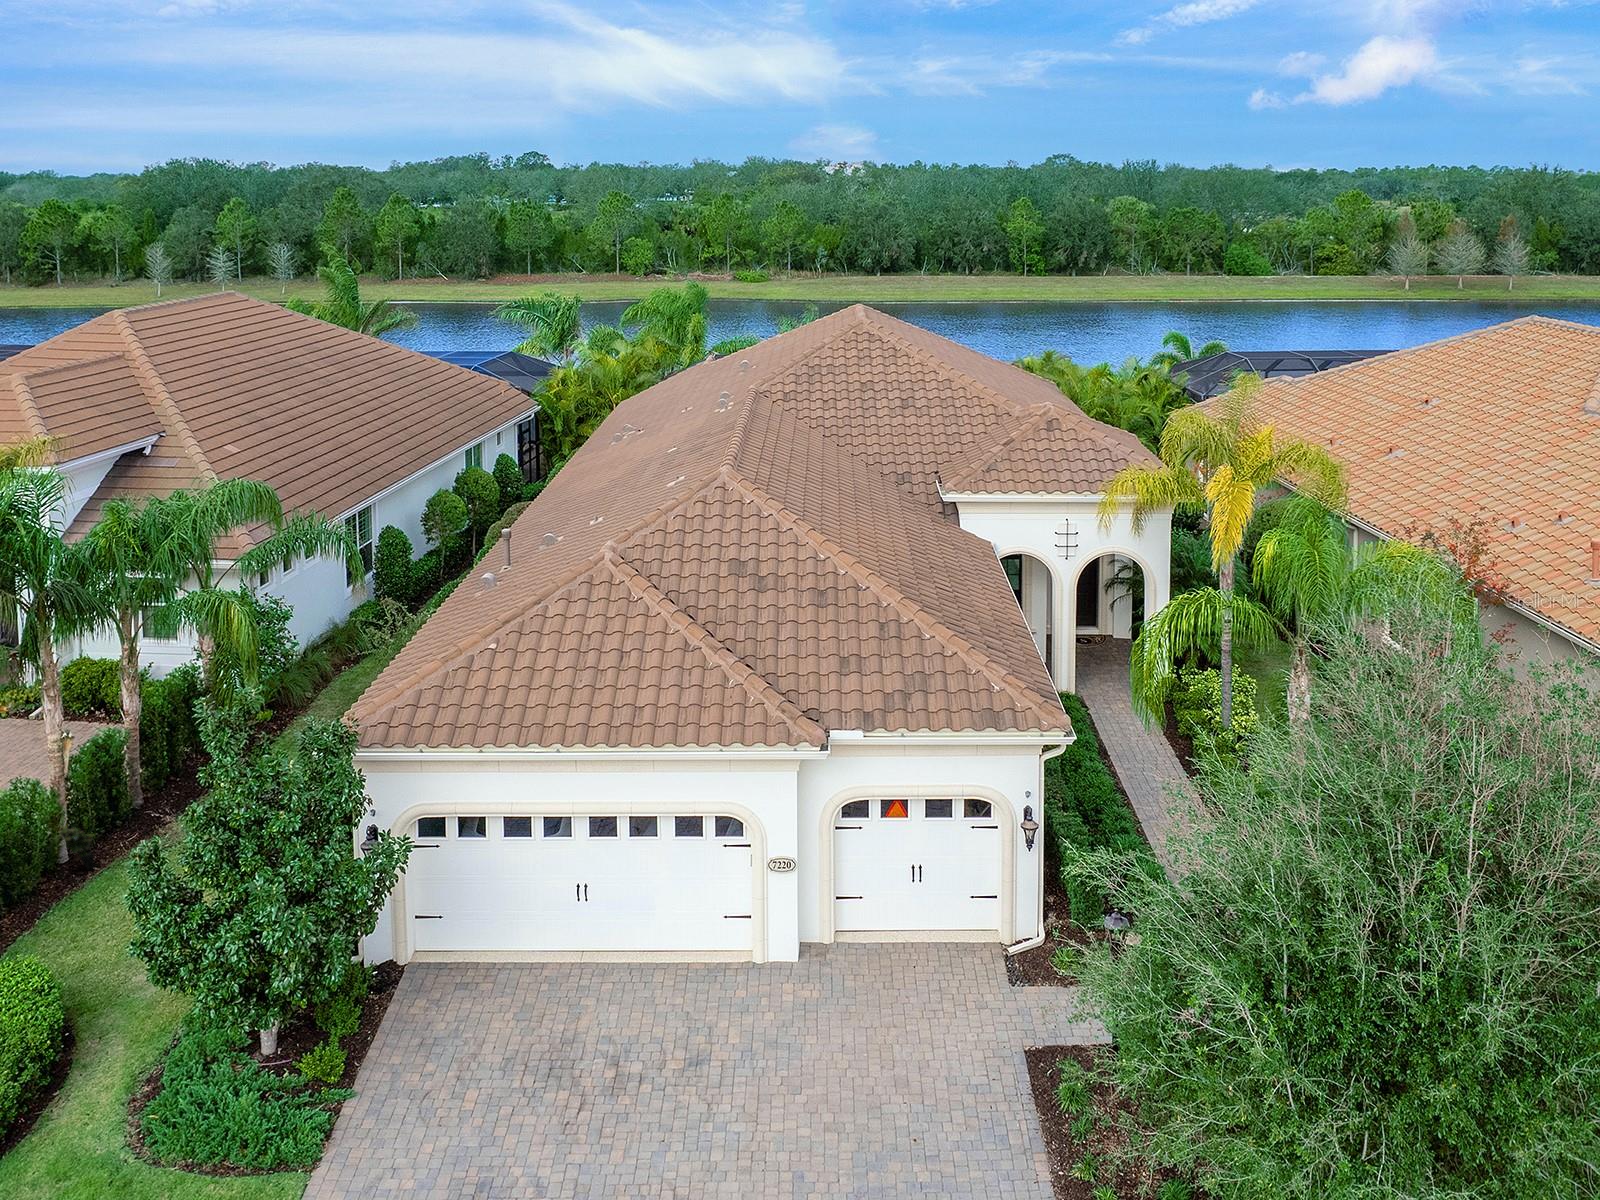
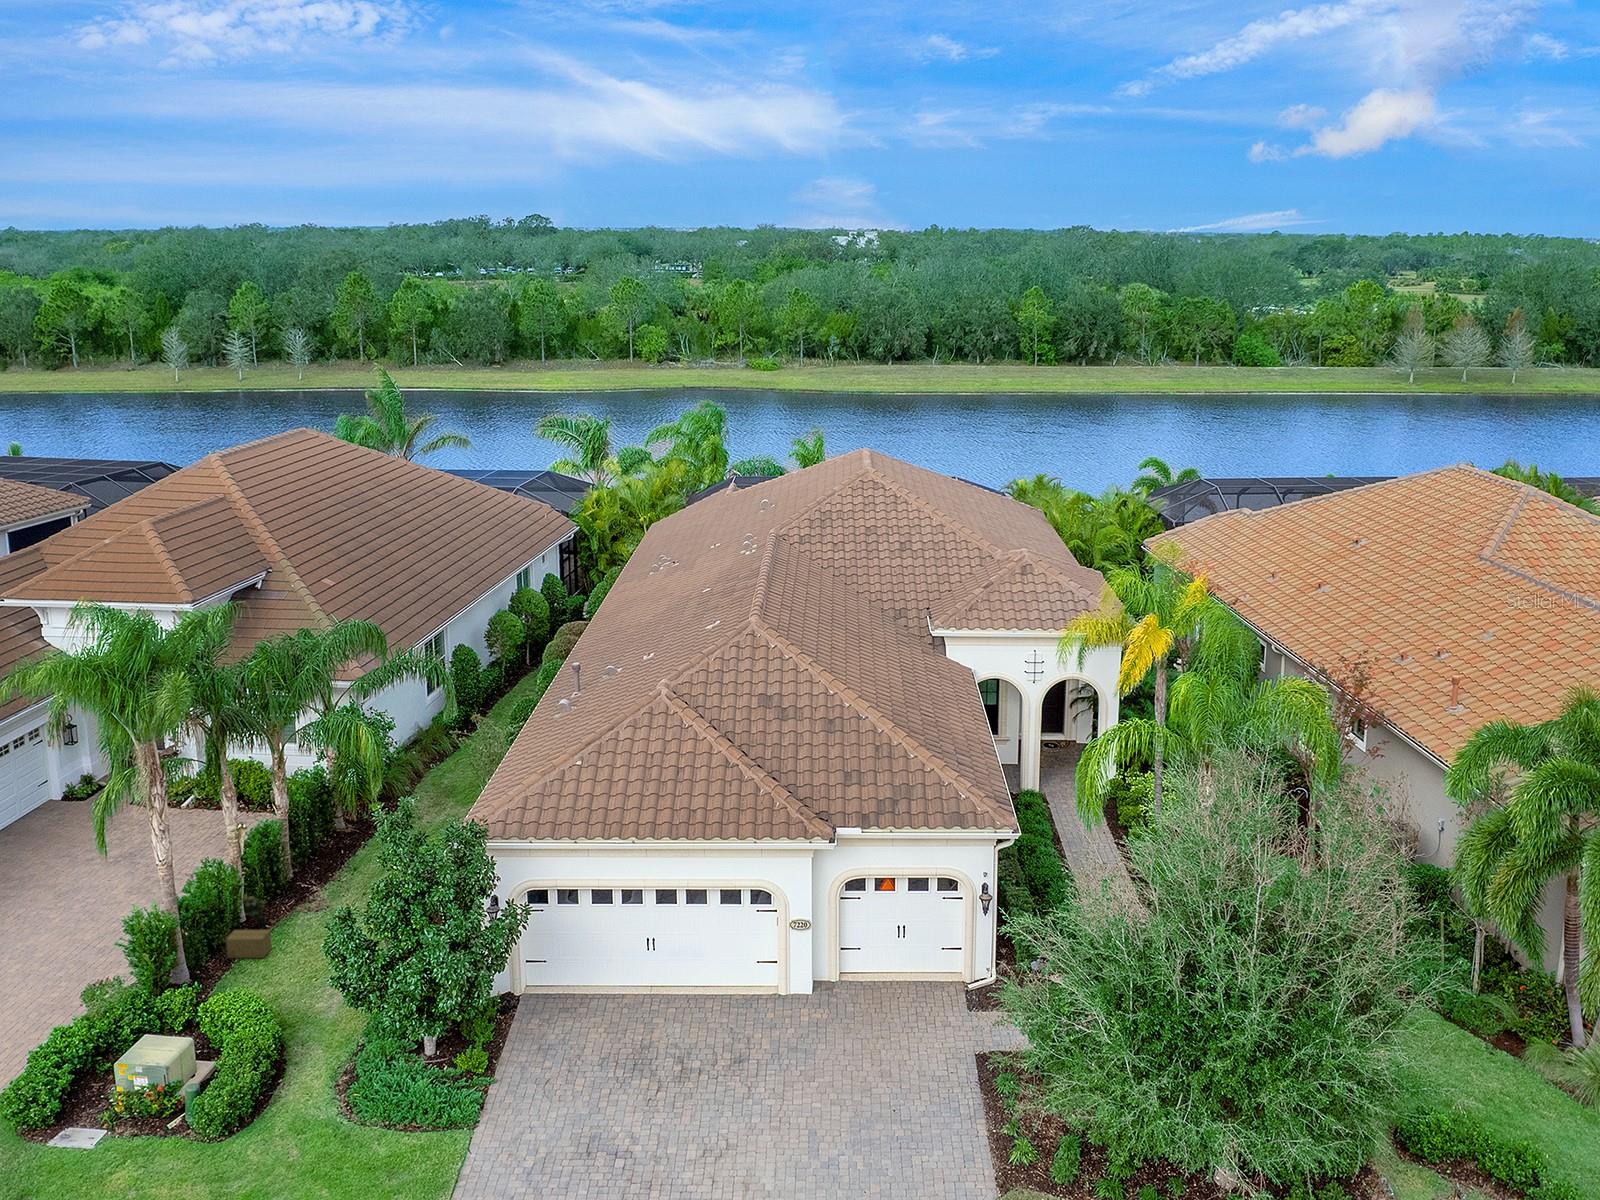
cardboard box: none [30,872,95,910] -> present [226,930,271,958]

